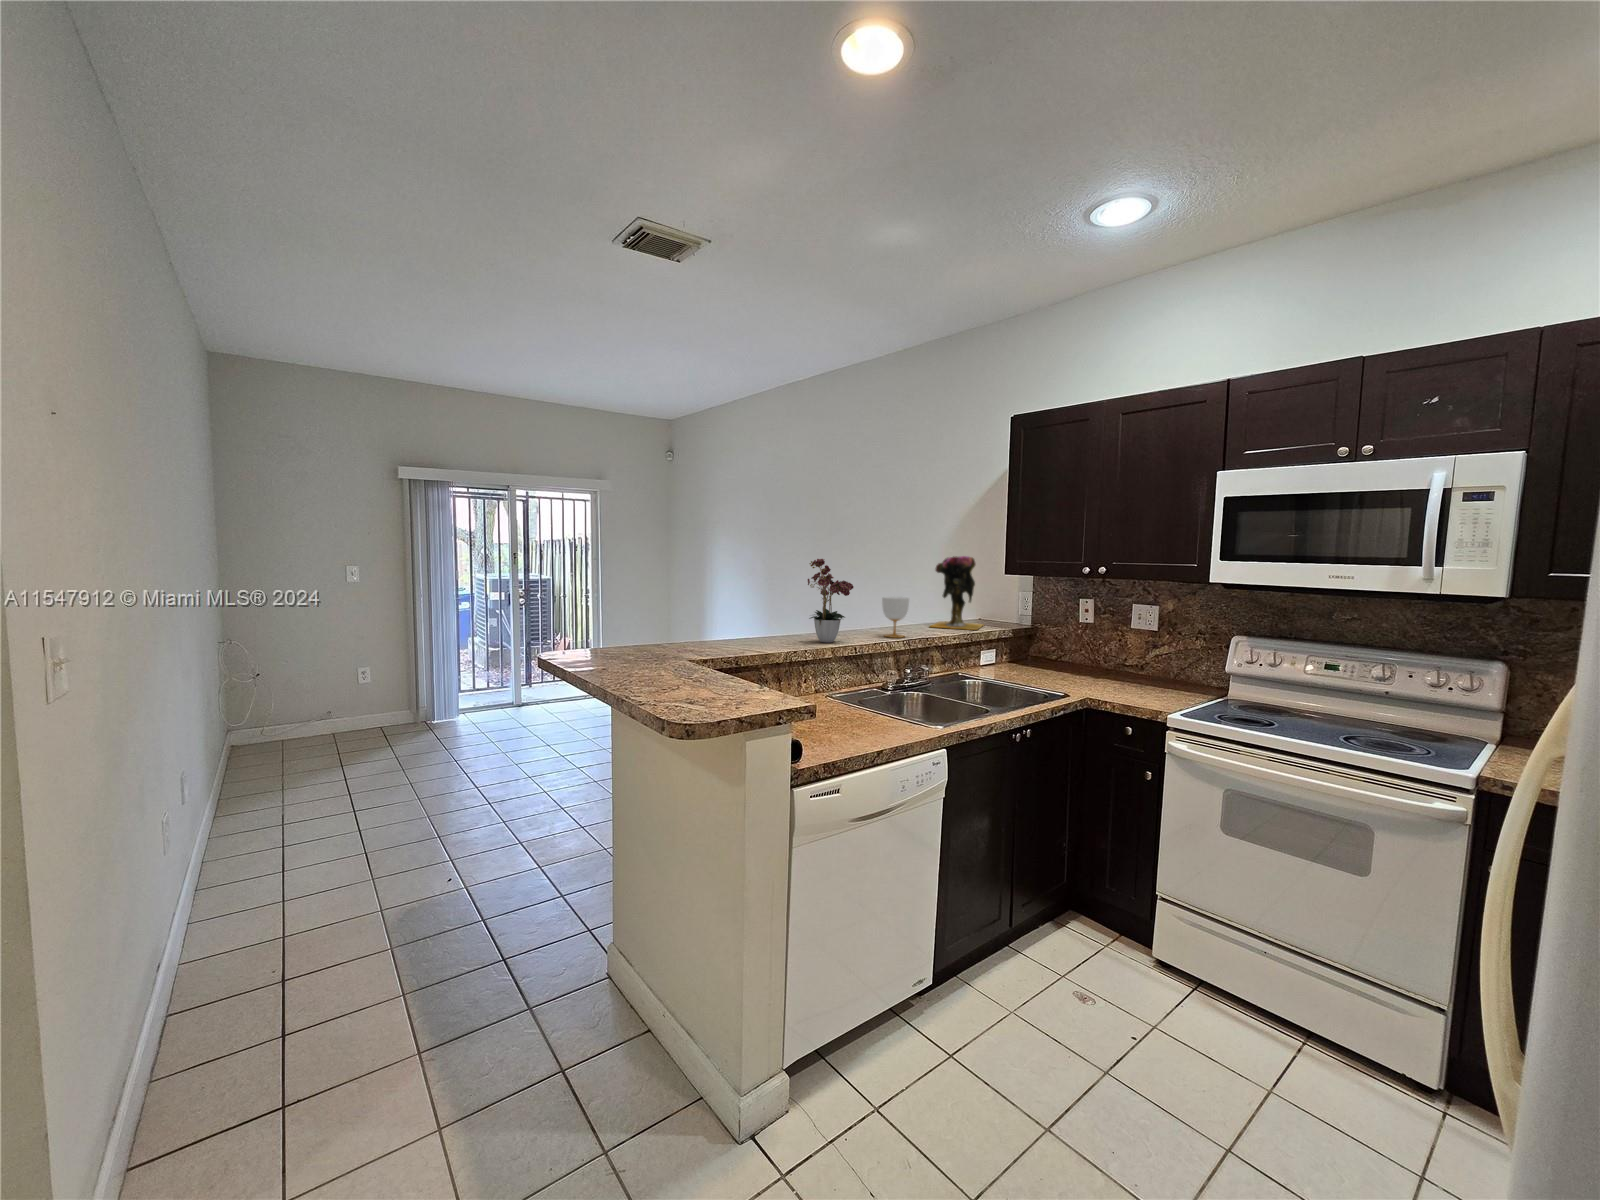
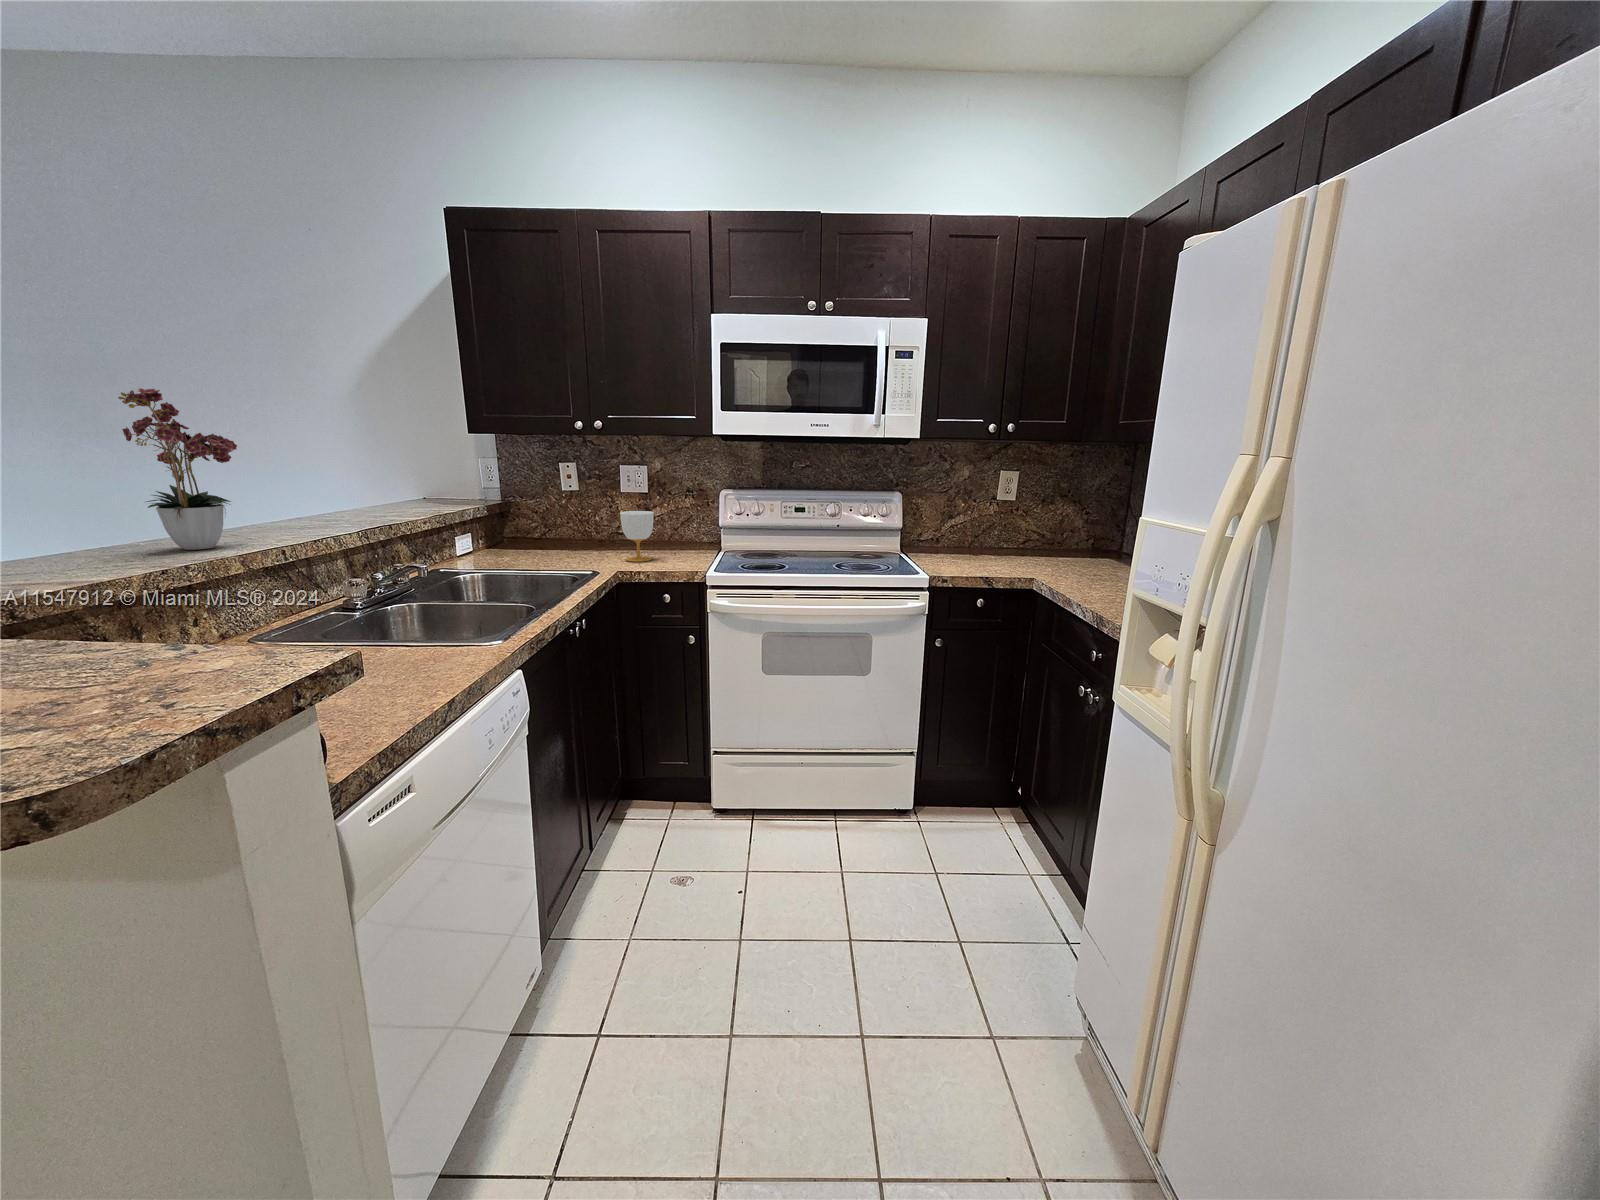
vase: present [931,556,983,630] -> none [350,409,439,514]
cup: present [882,596,909,638] -> present [620,511,654,562]

